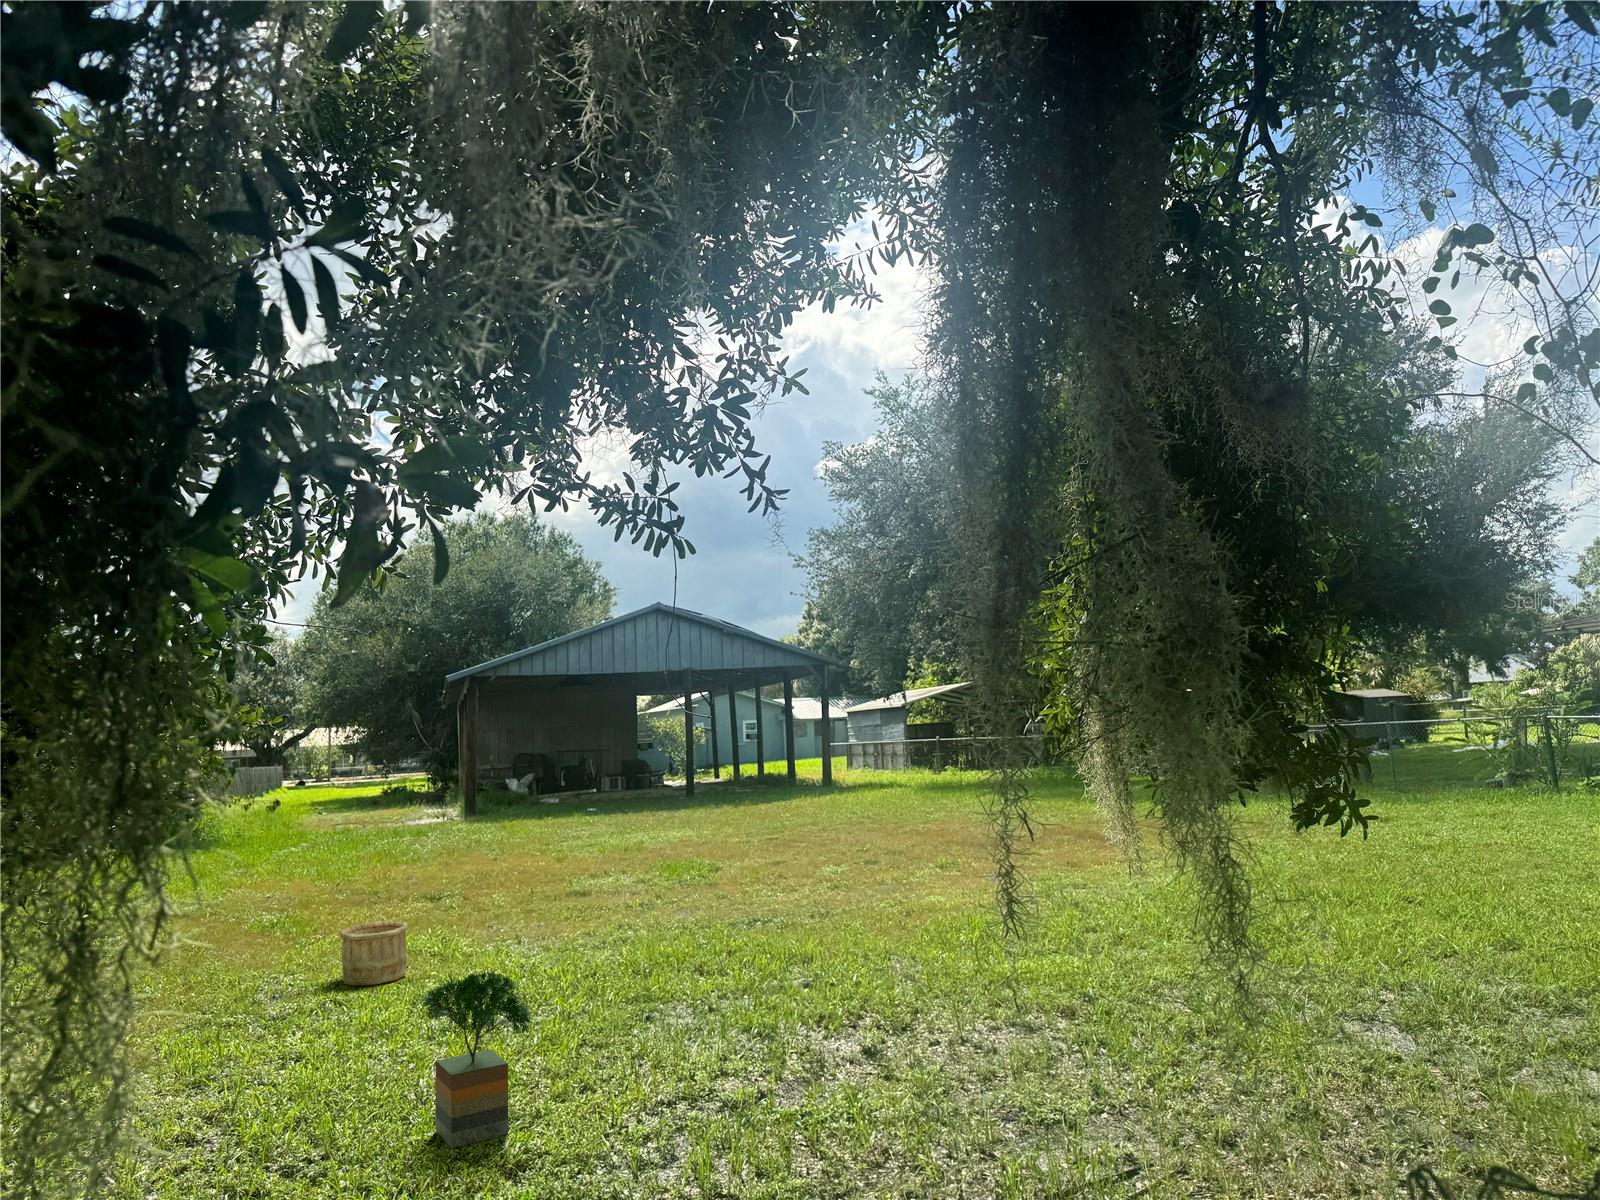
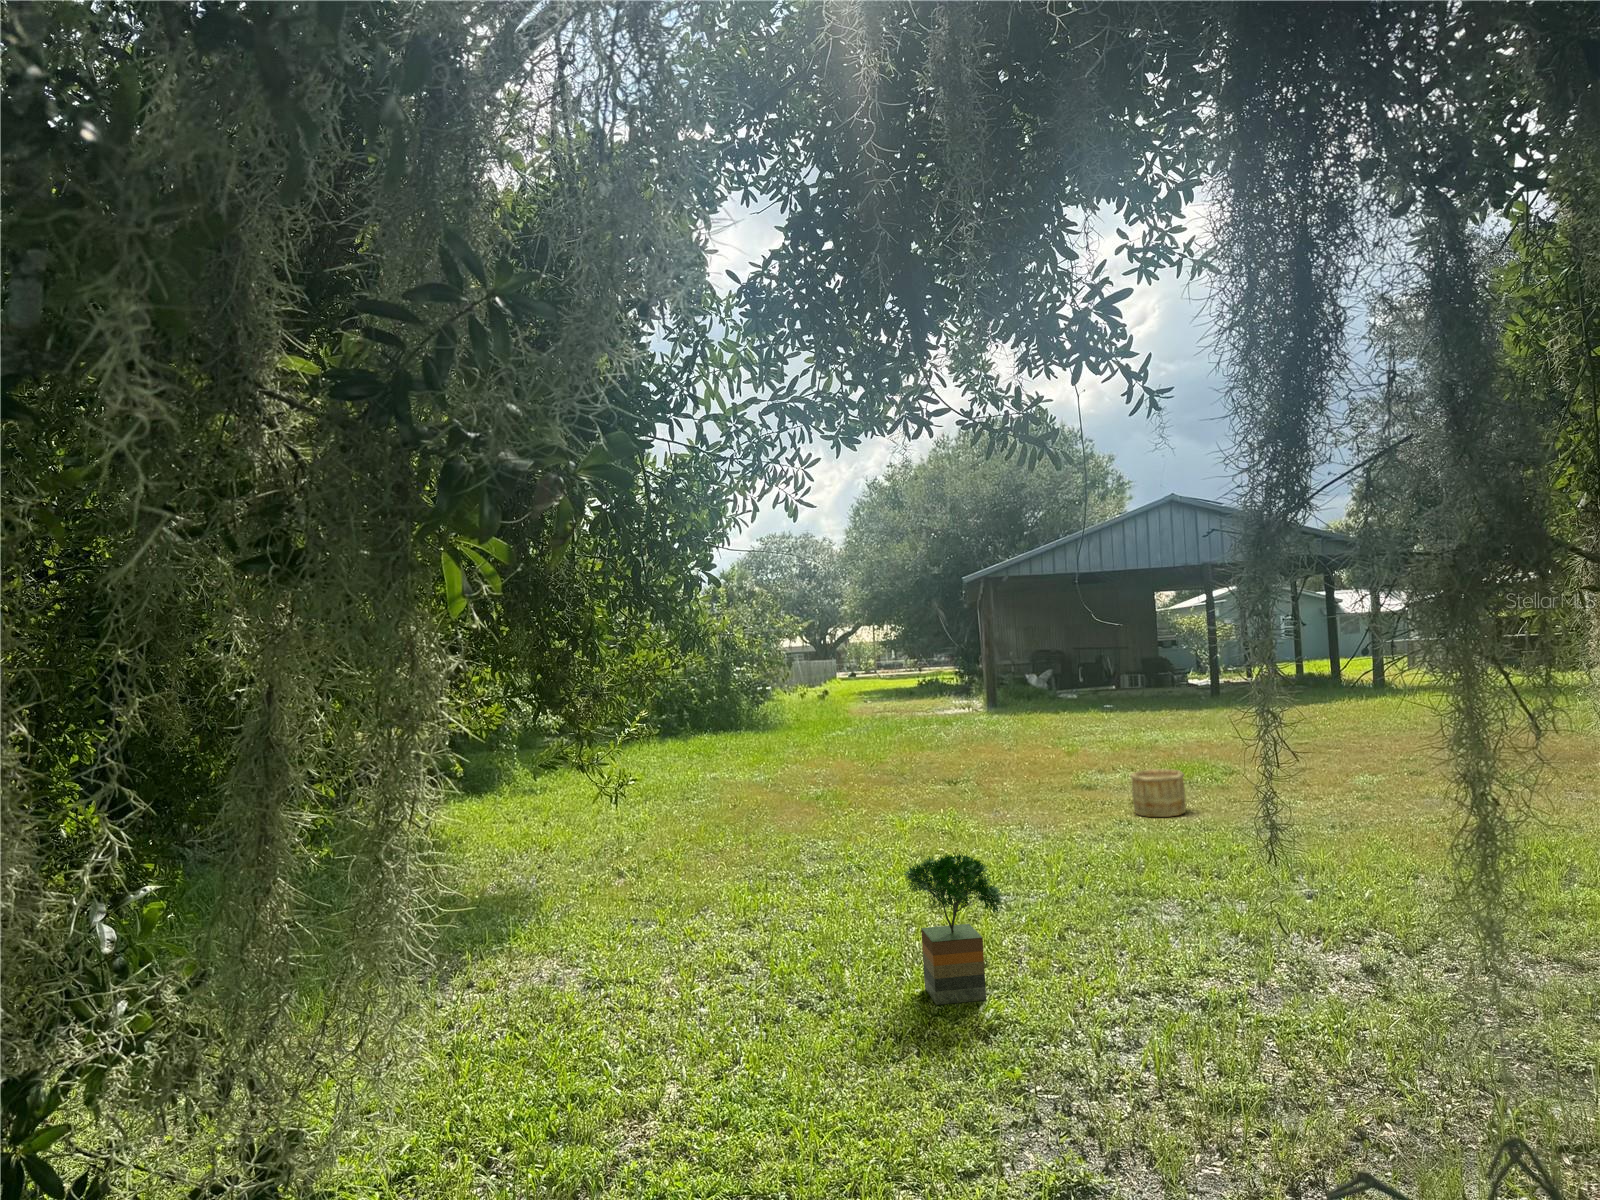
wooden bucket: present [340,921,408,986] -> present [1130,769,1186,817]

